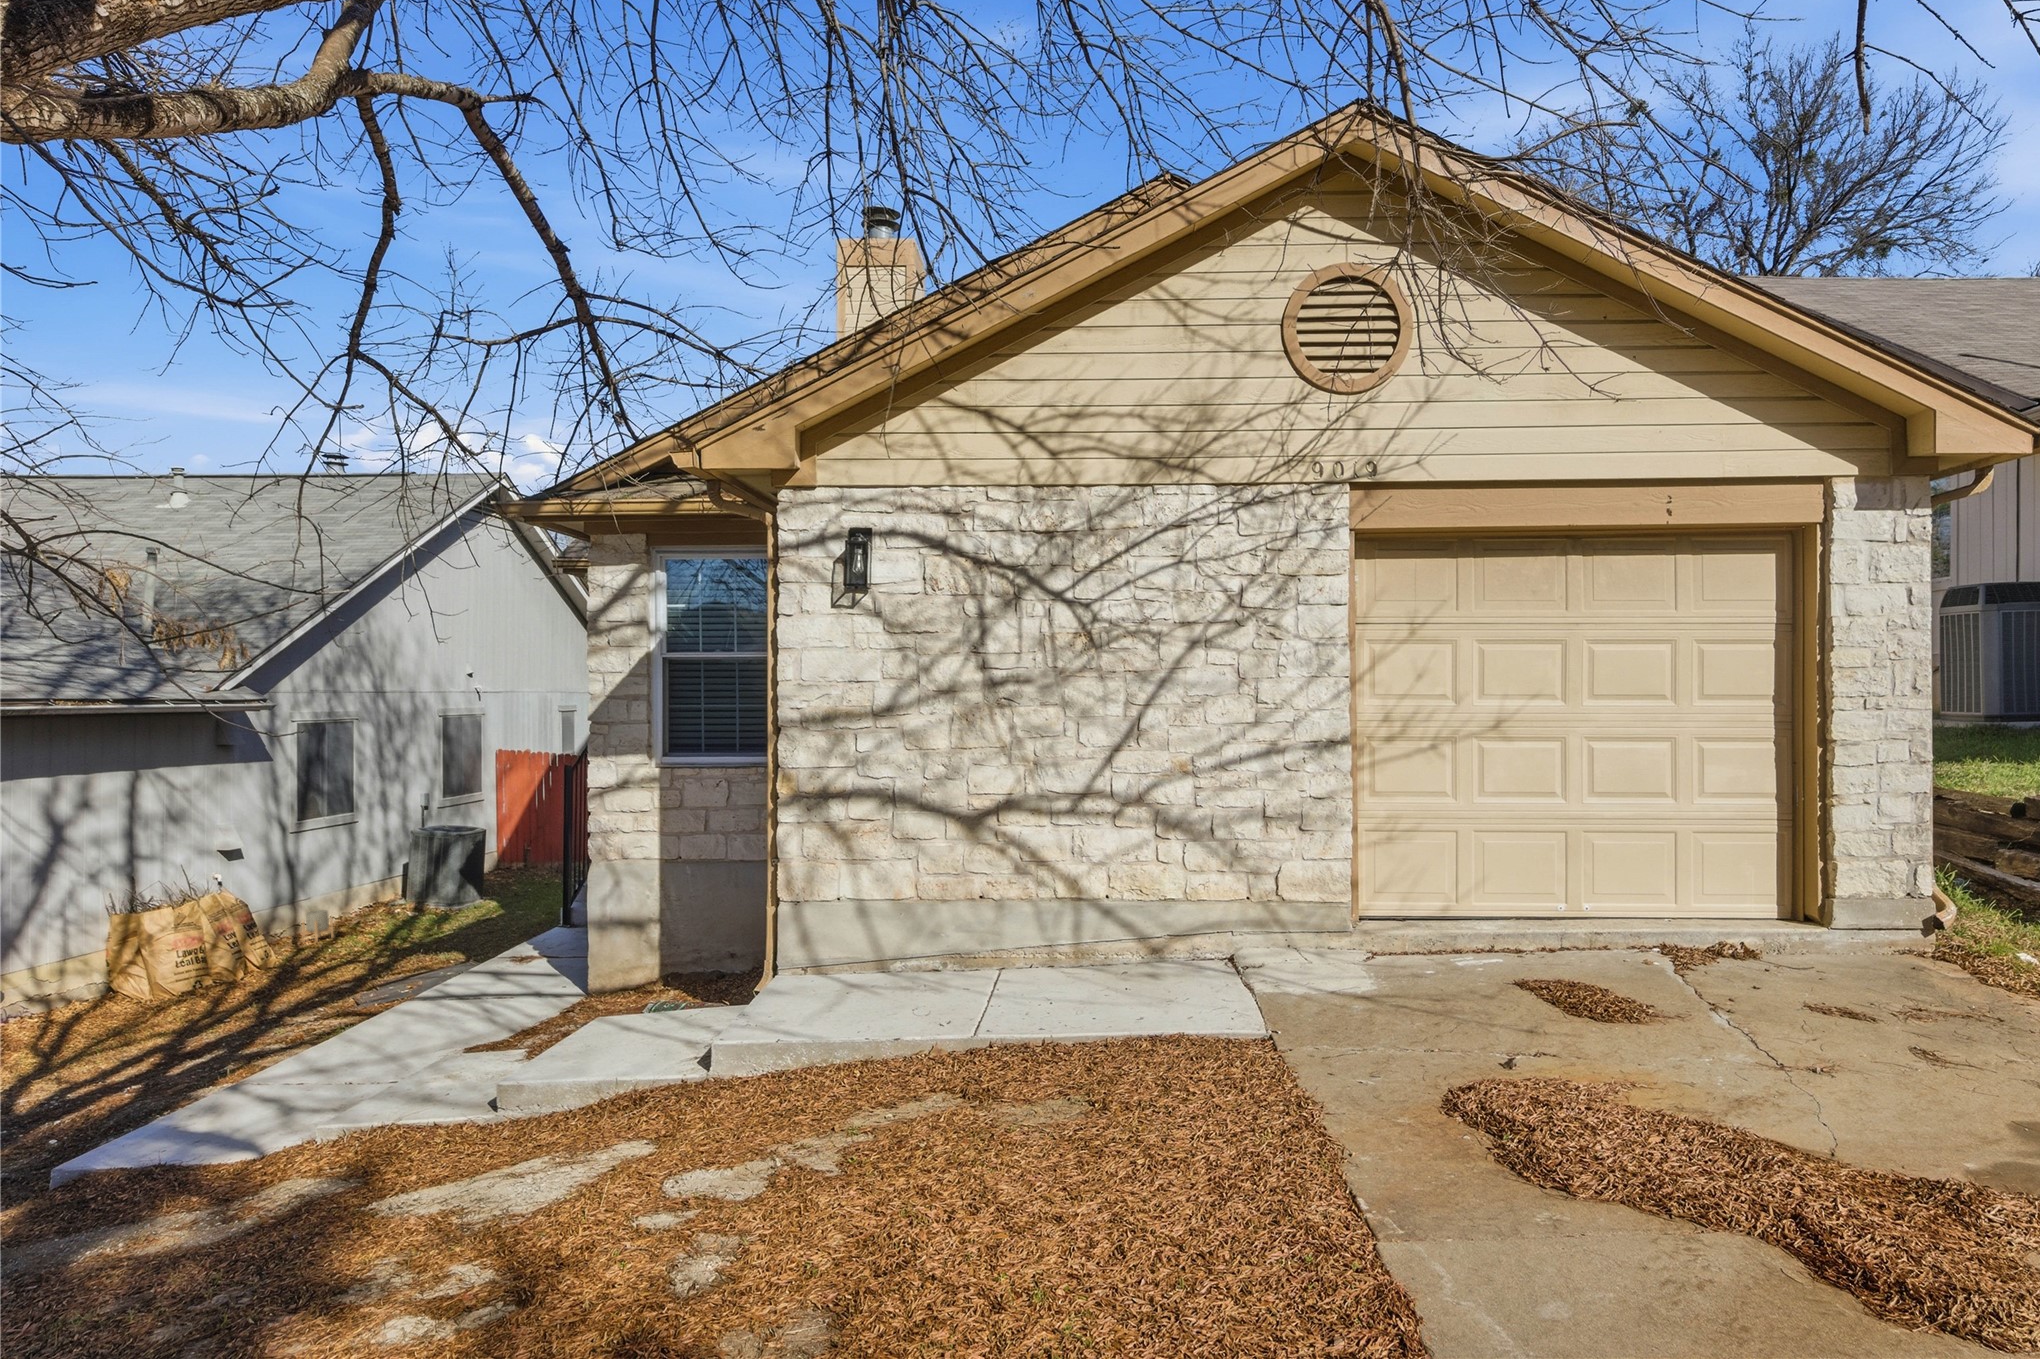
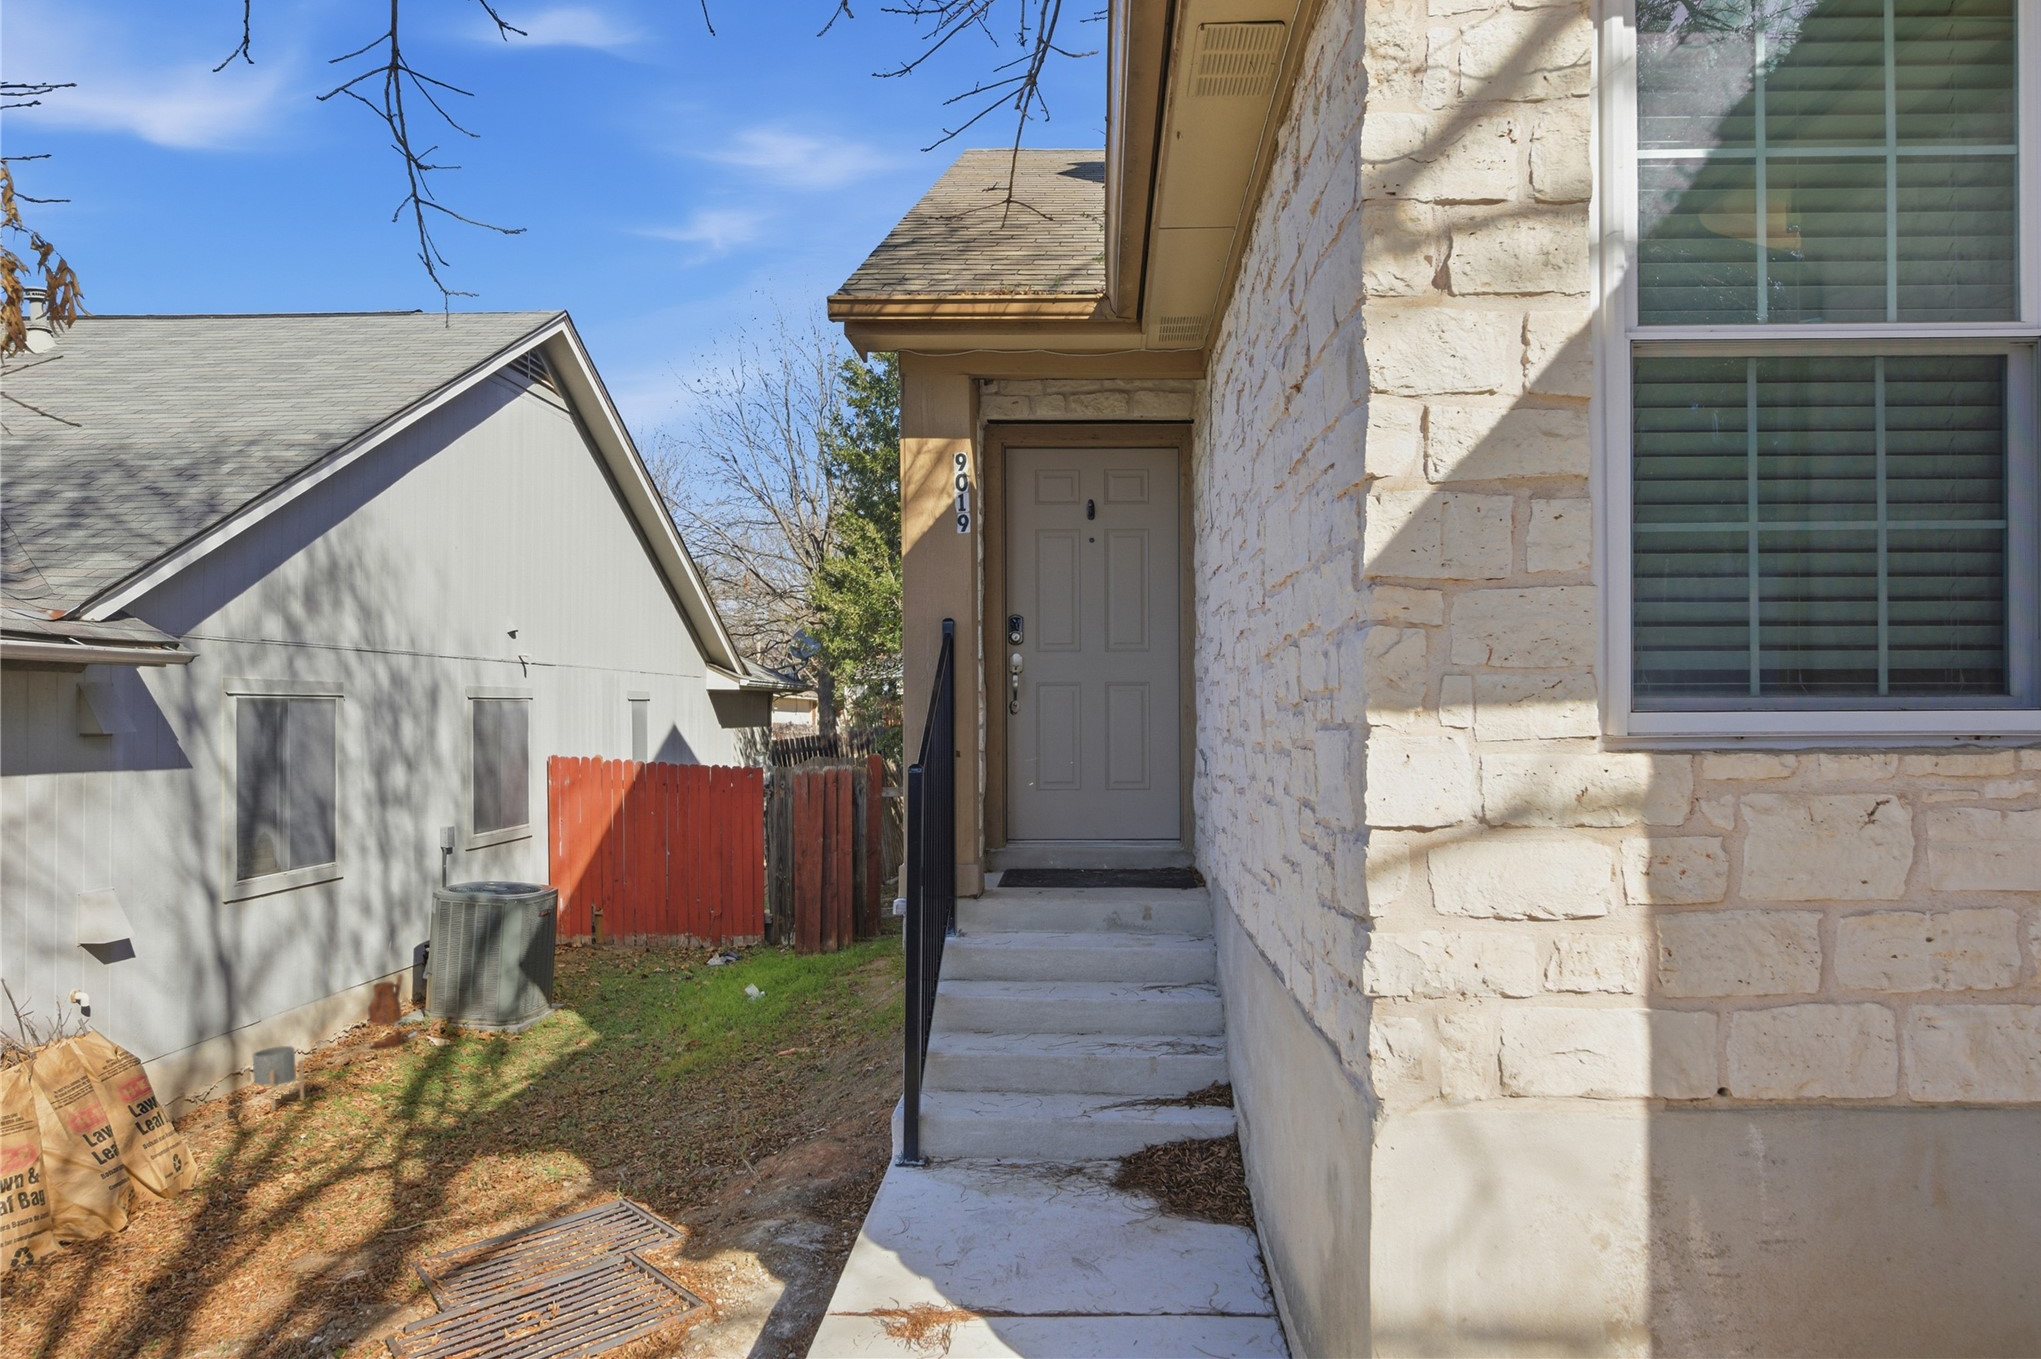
watering can: none [373,878,394,919] -> present [368,974,403,1050]

